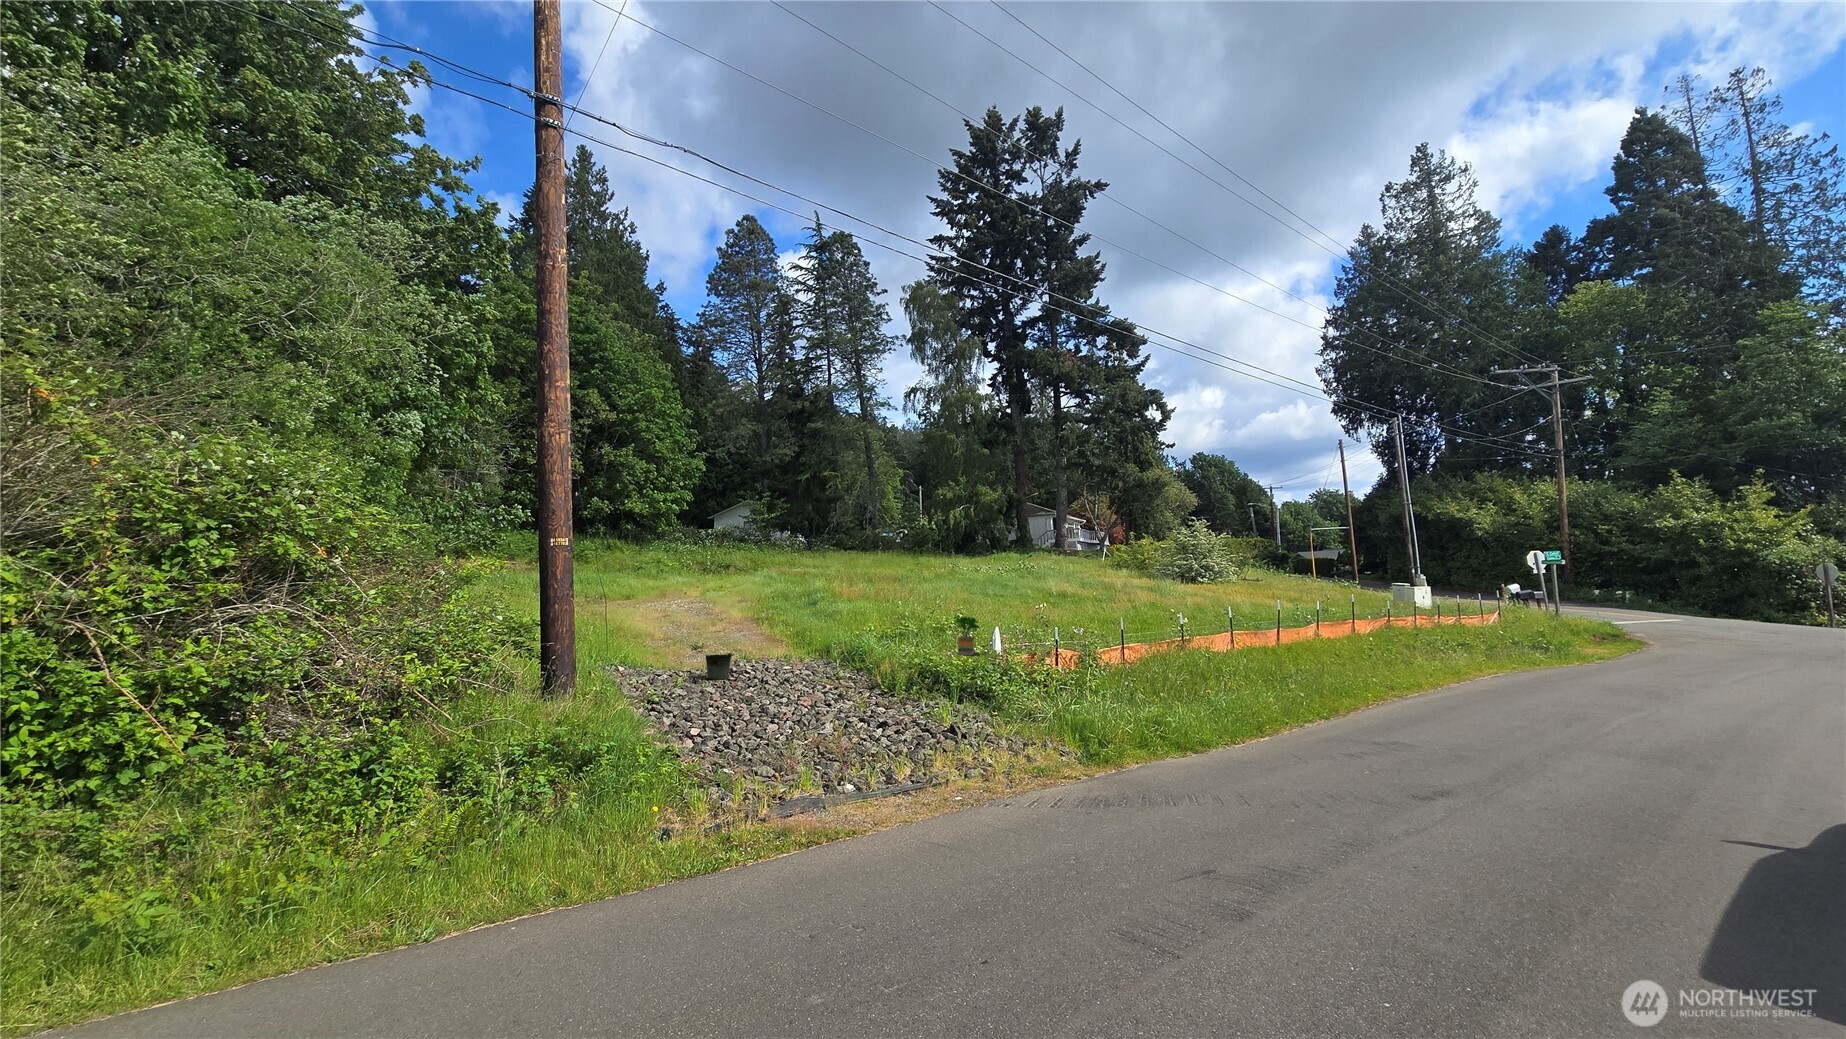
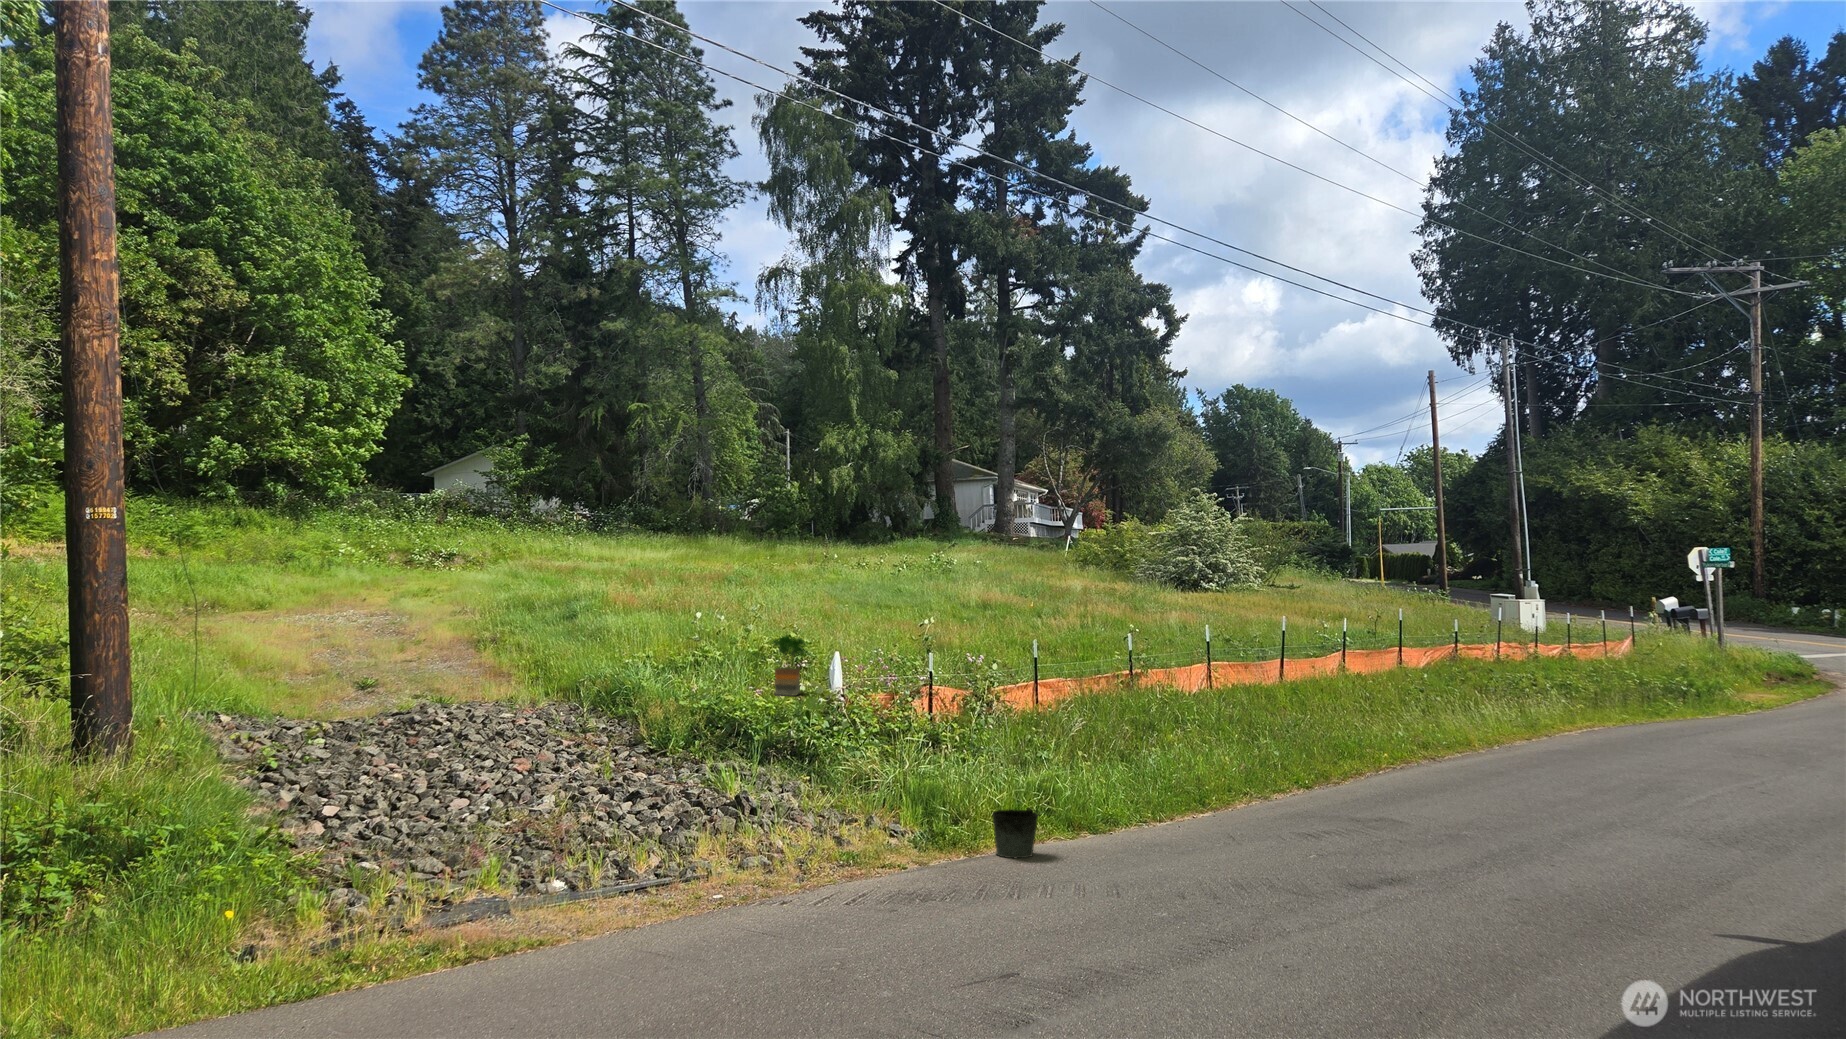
bucket: present [706,653,733,679] -> present [992,808,1040,858]

